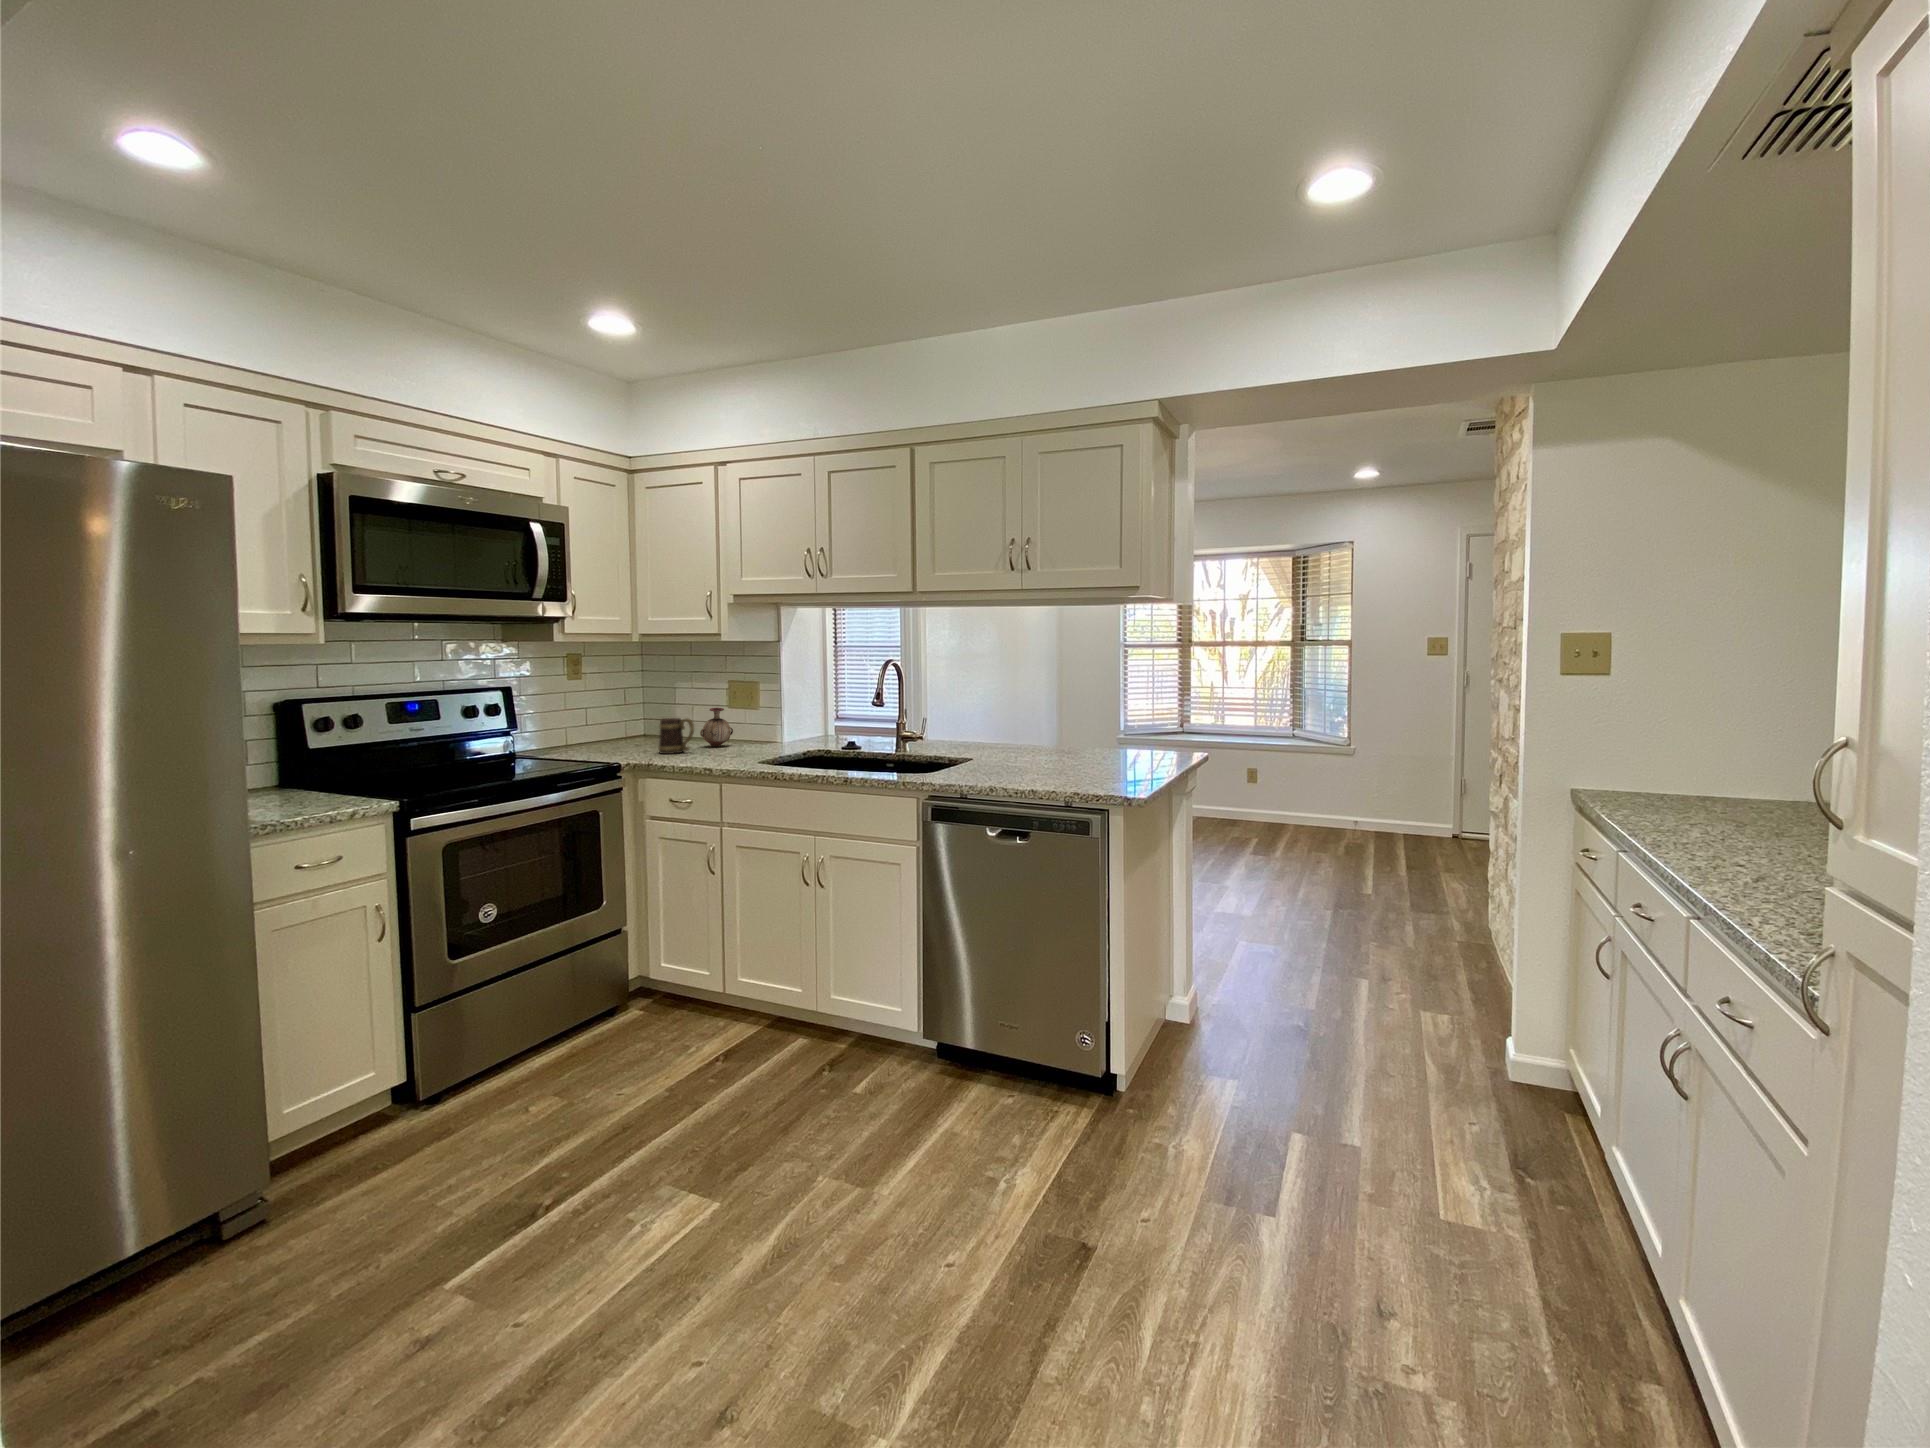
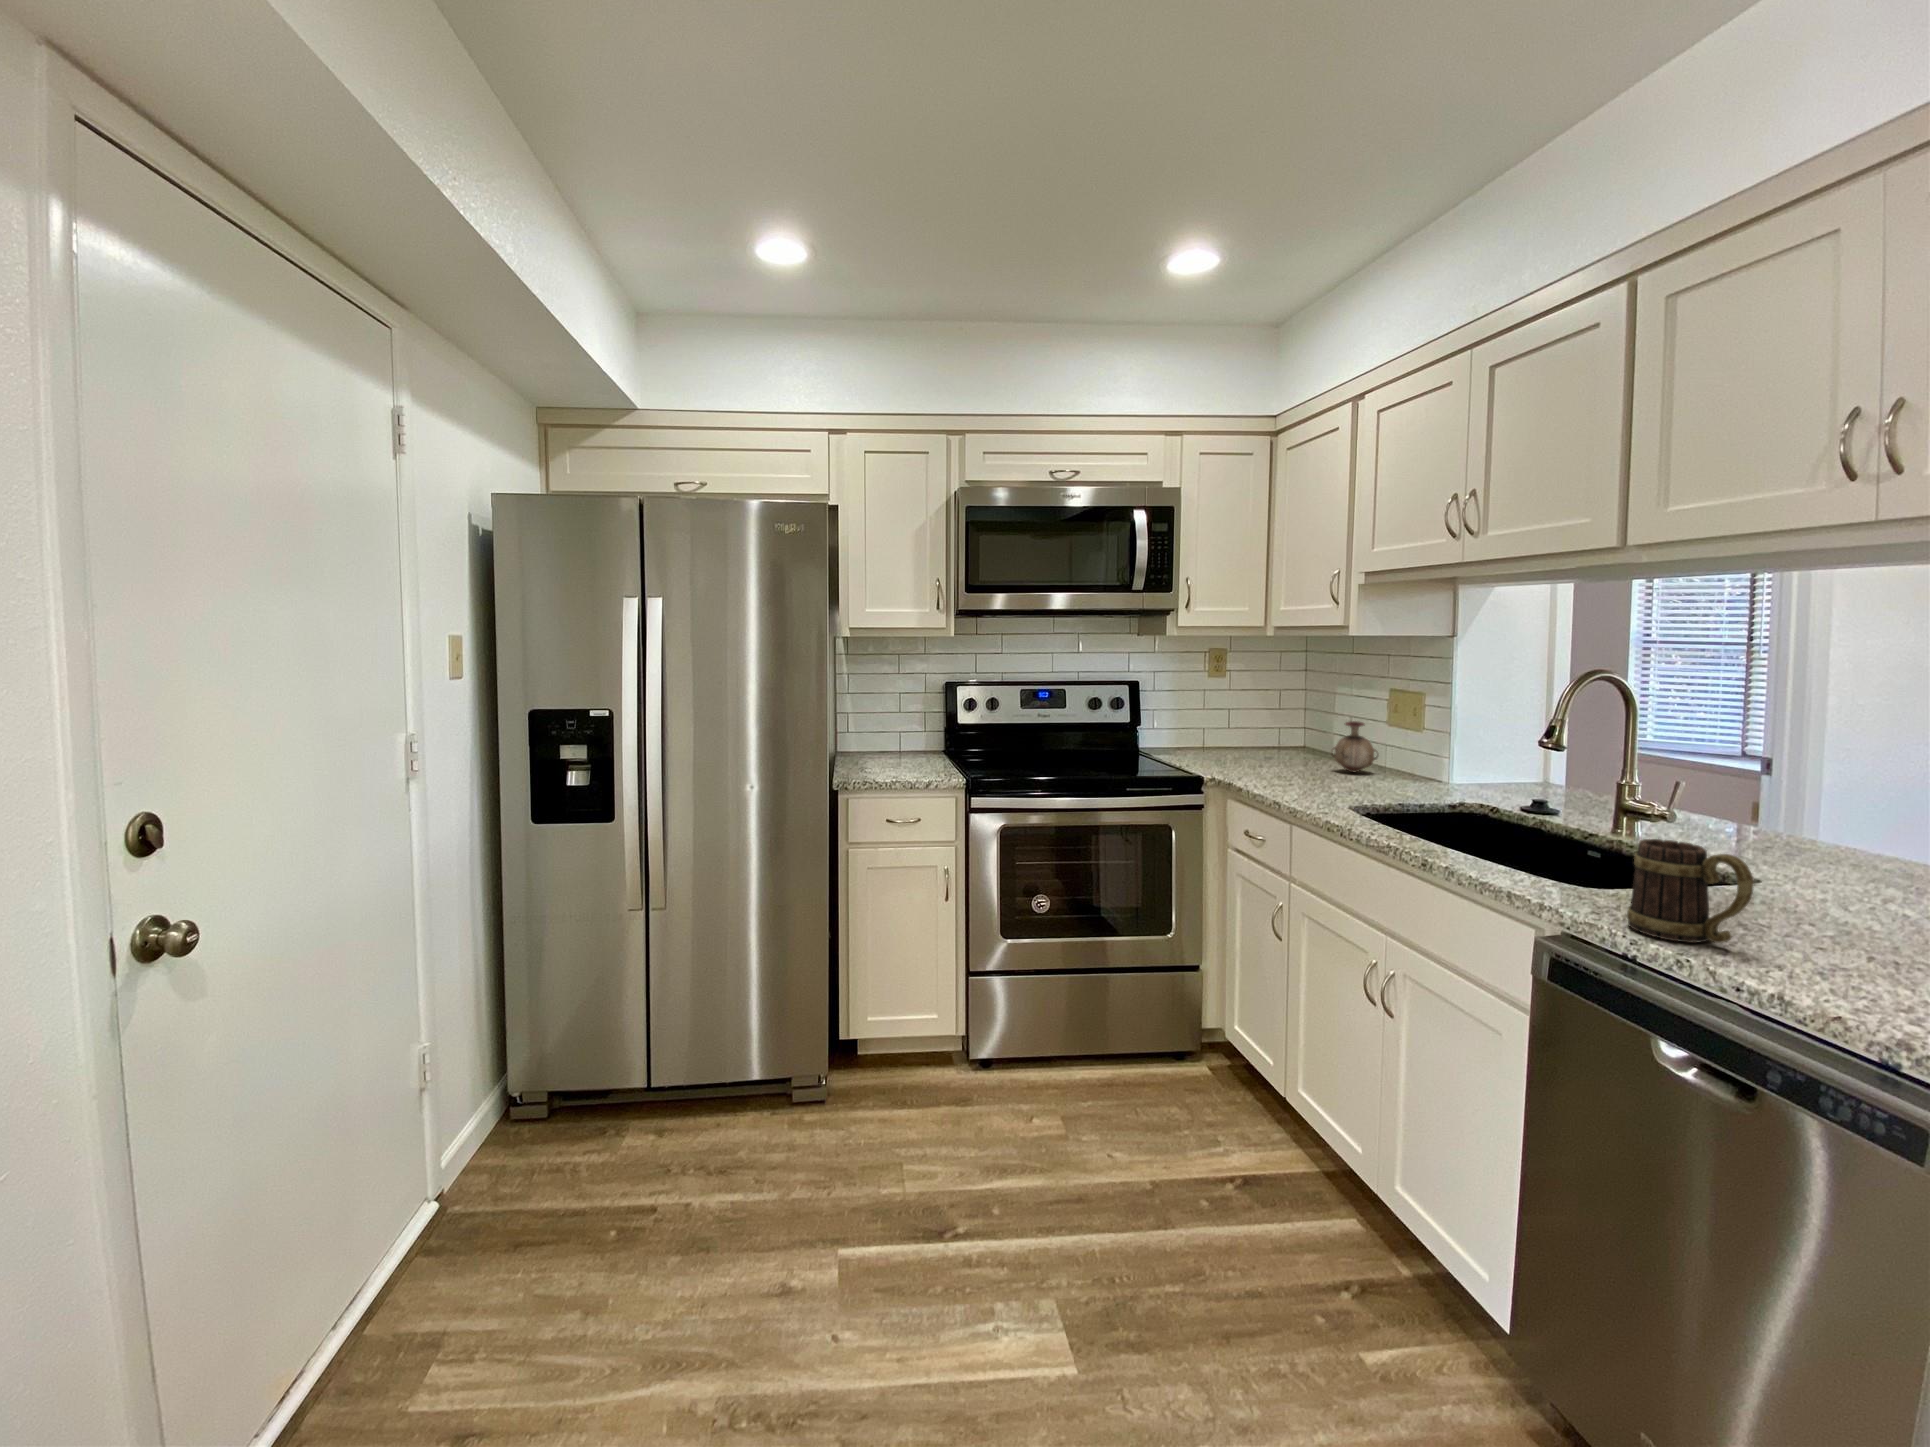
mug: present [658,718,694,754] -> present [1627,839,1754,943]

